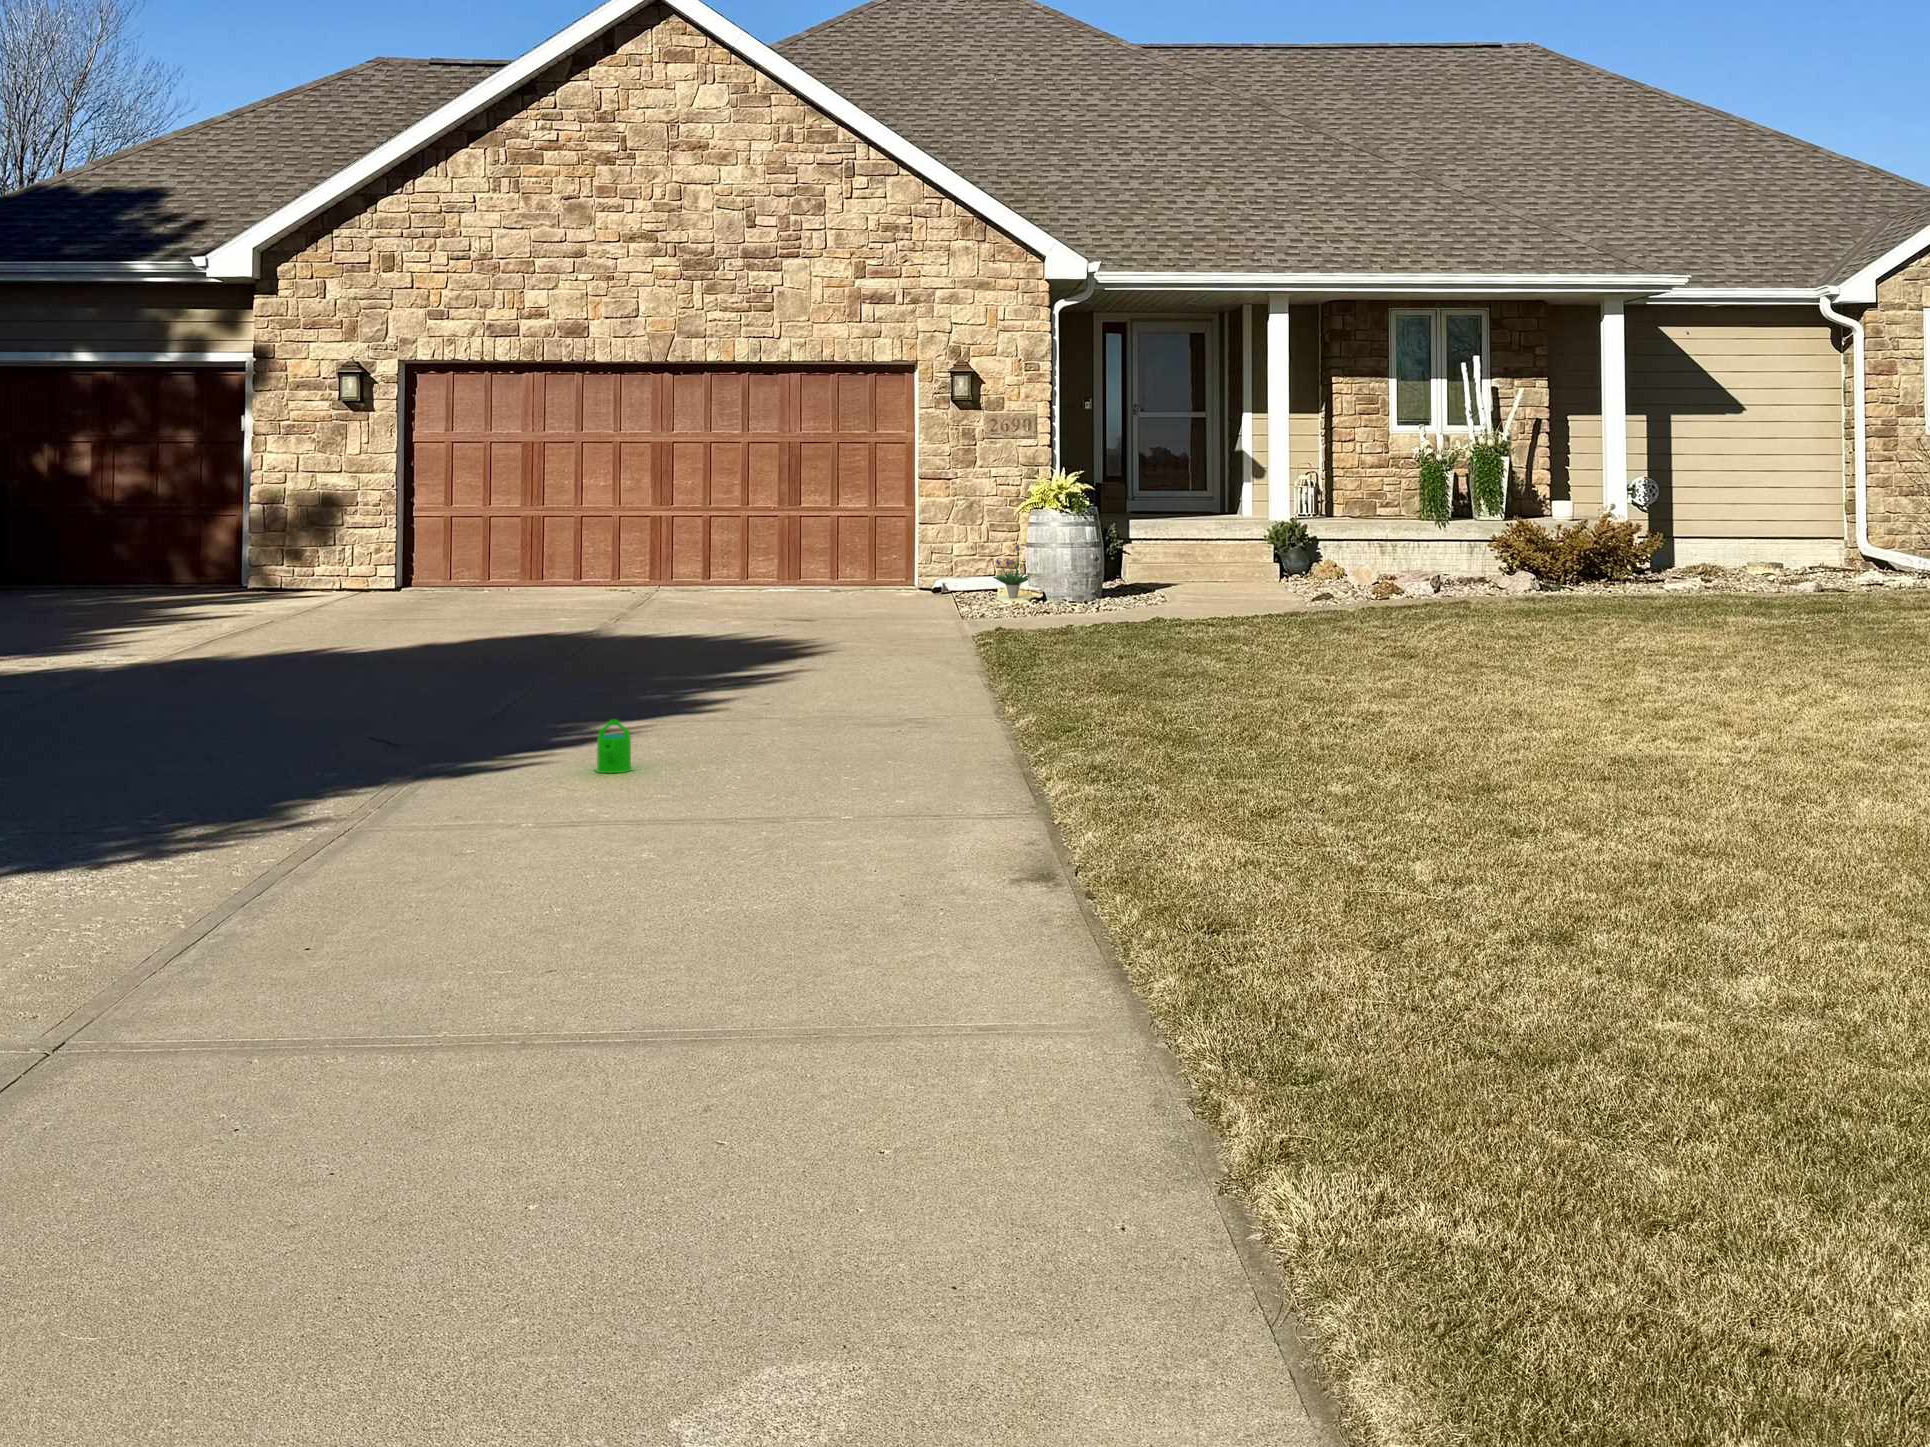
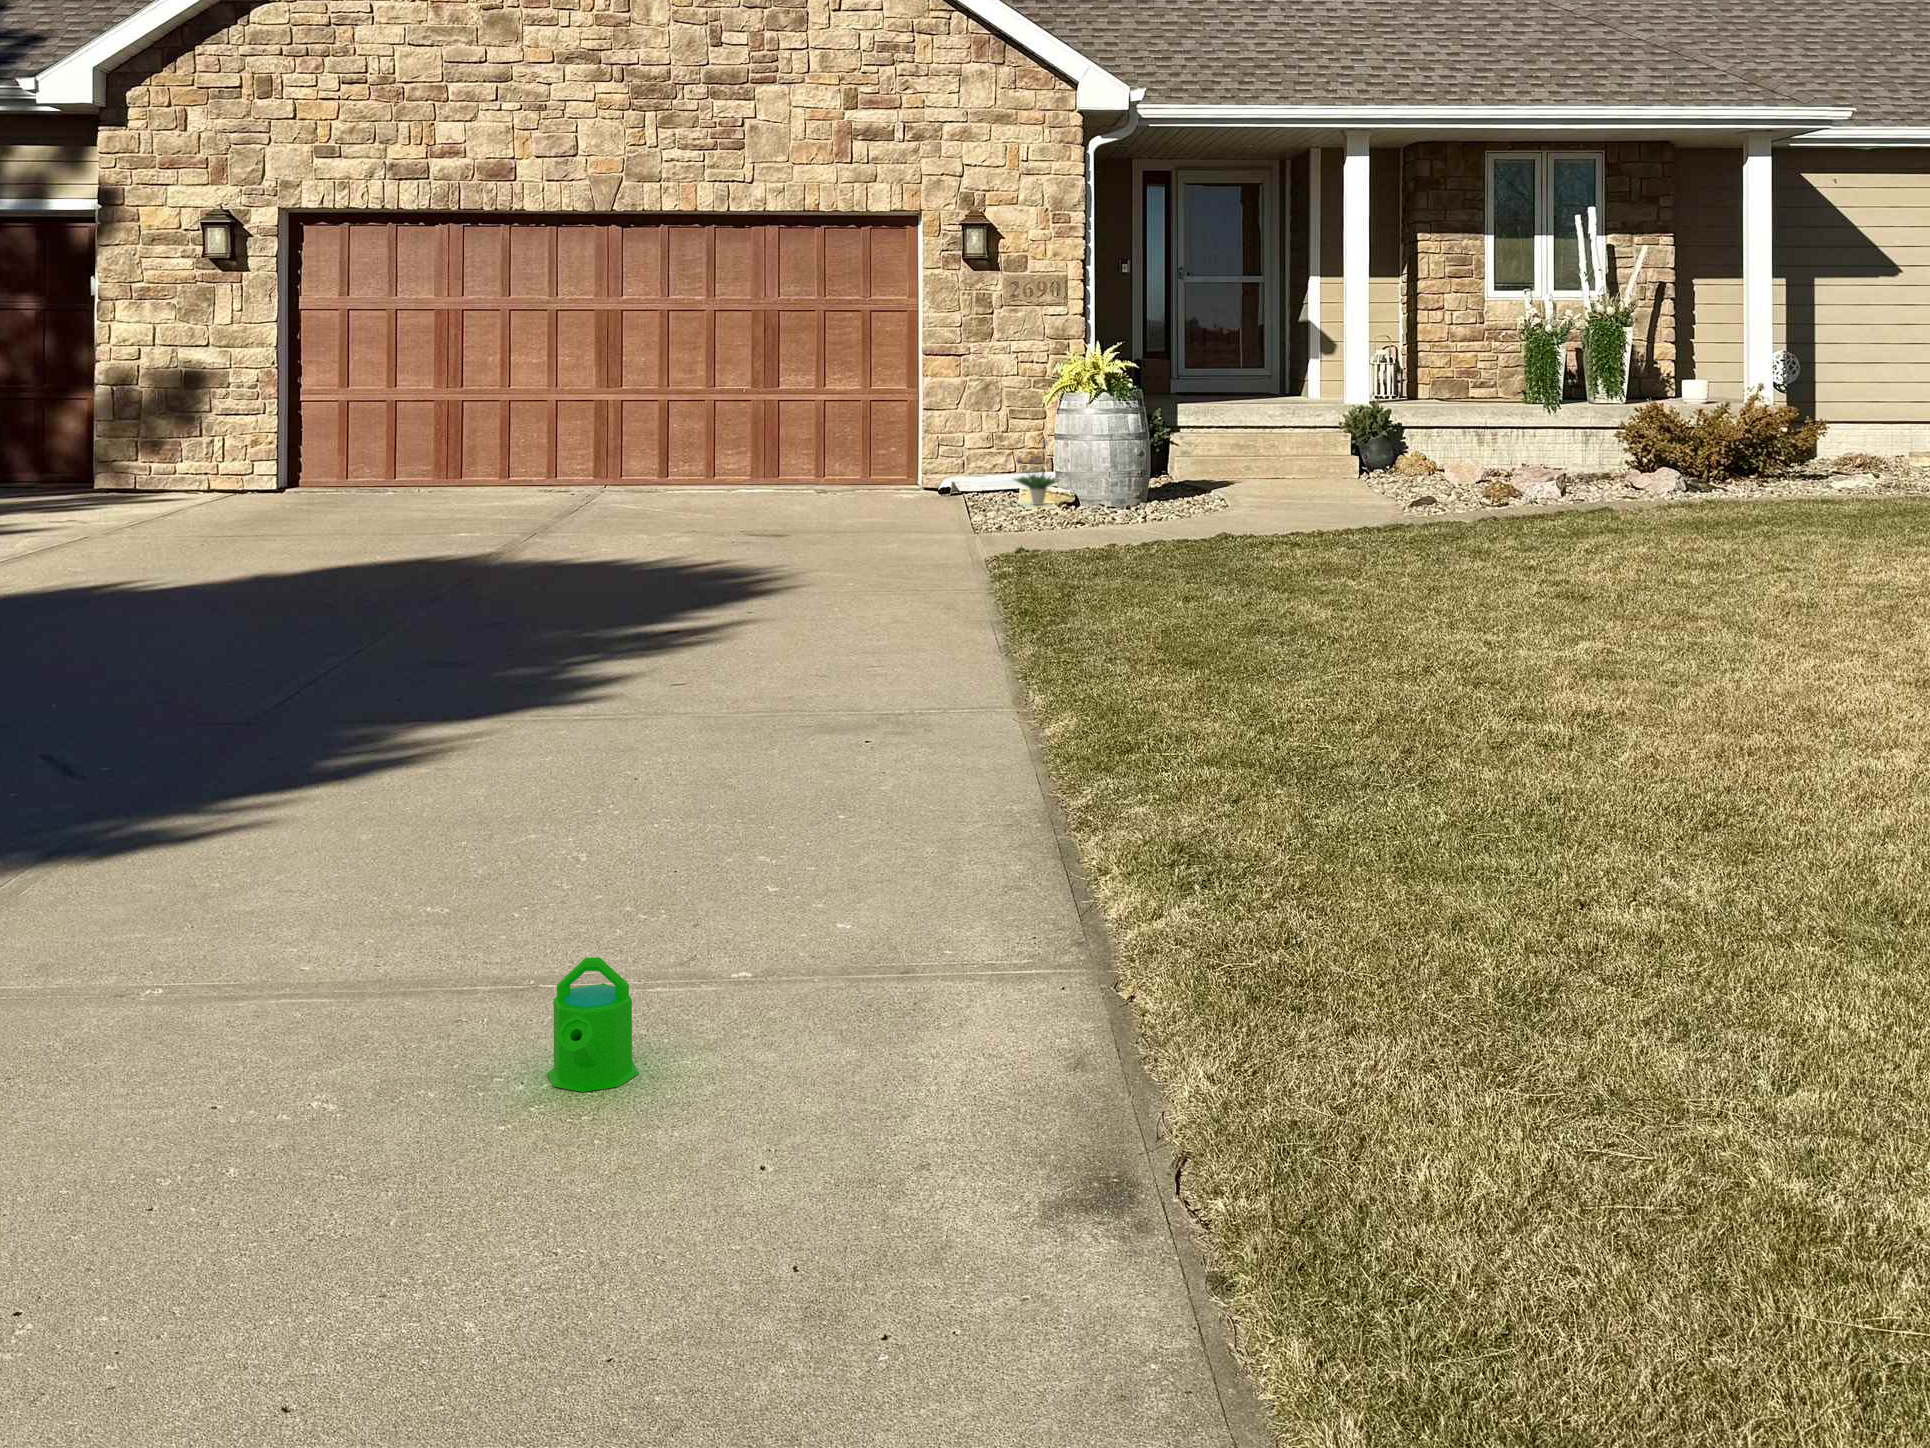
watering can: present [596,720,632,773] -> present [547,957,639,1092]

